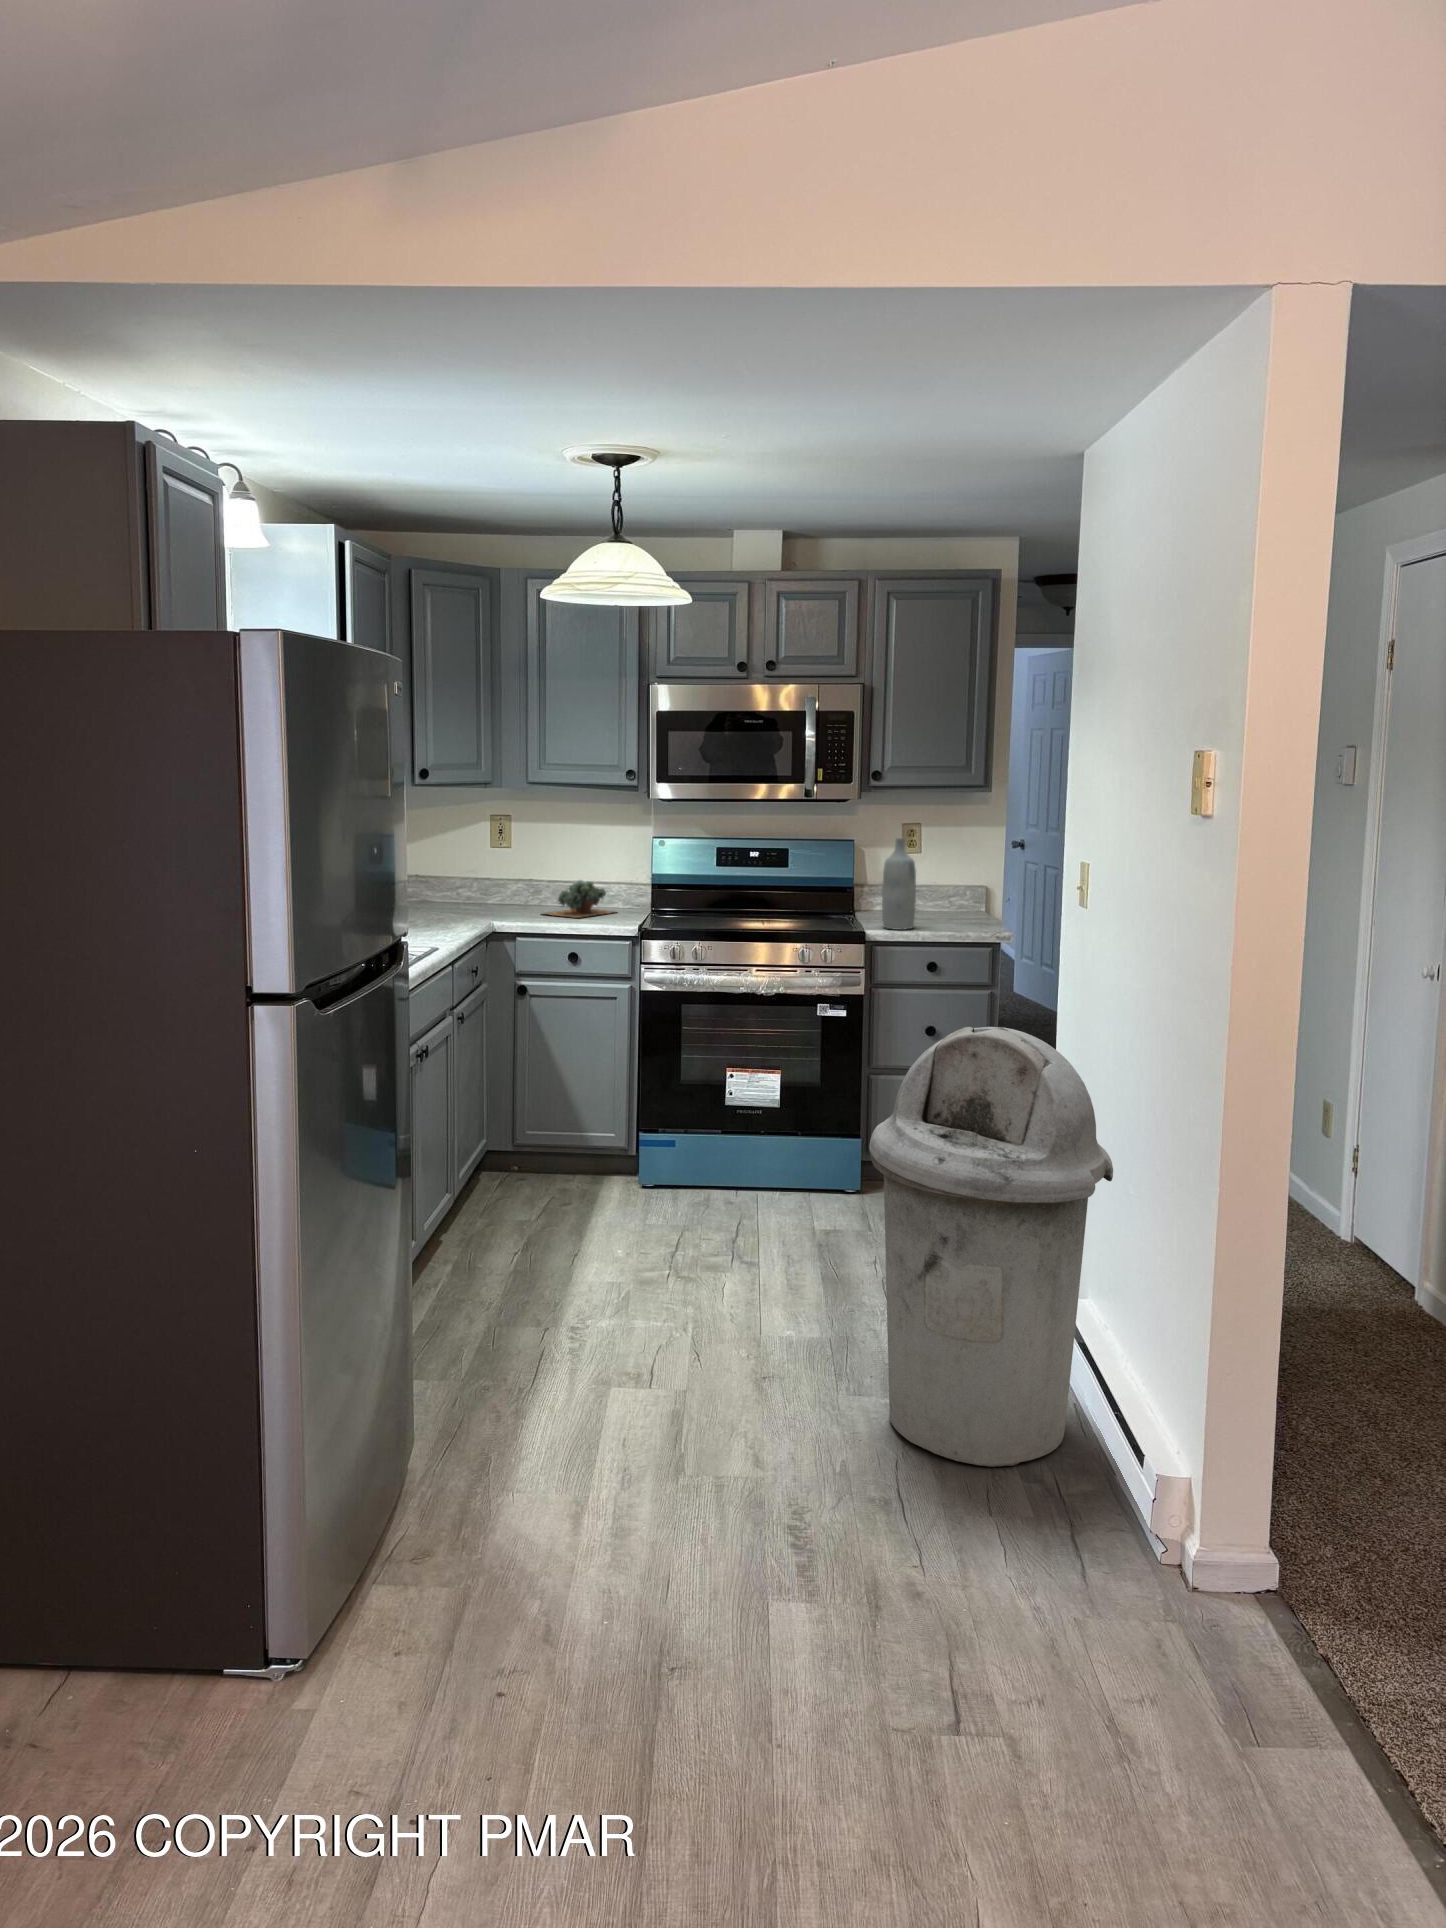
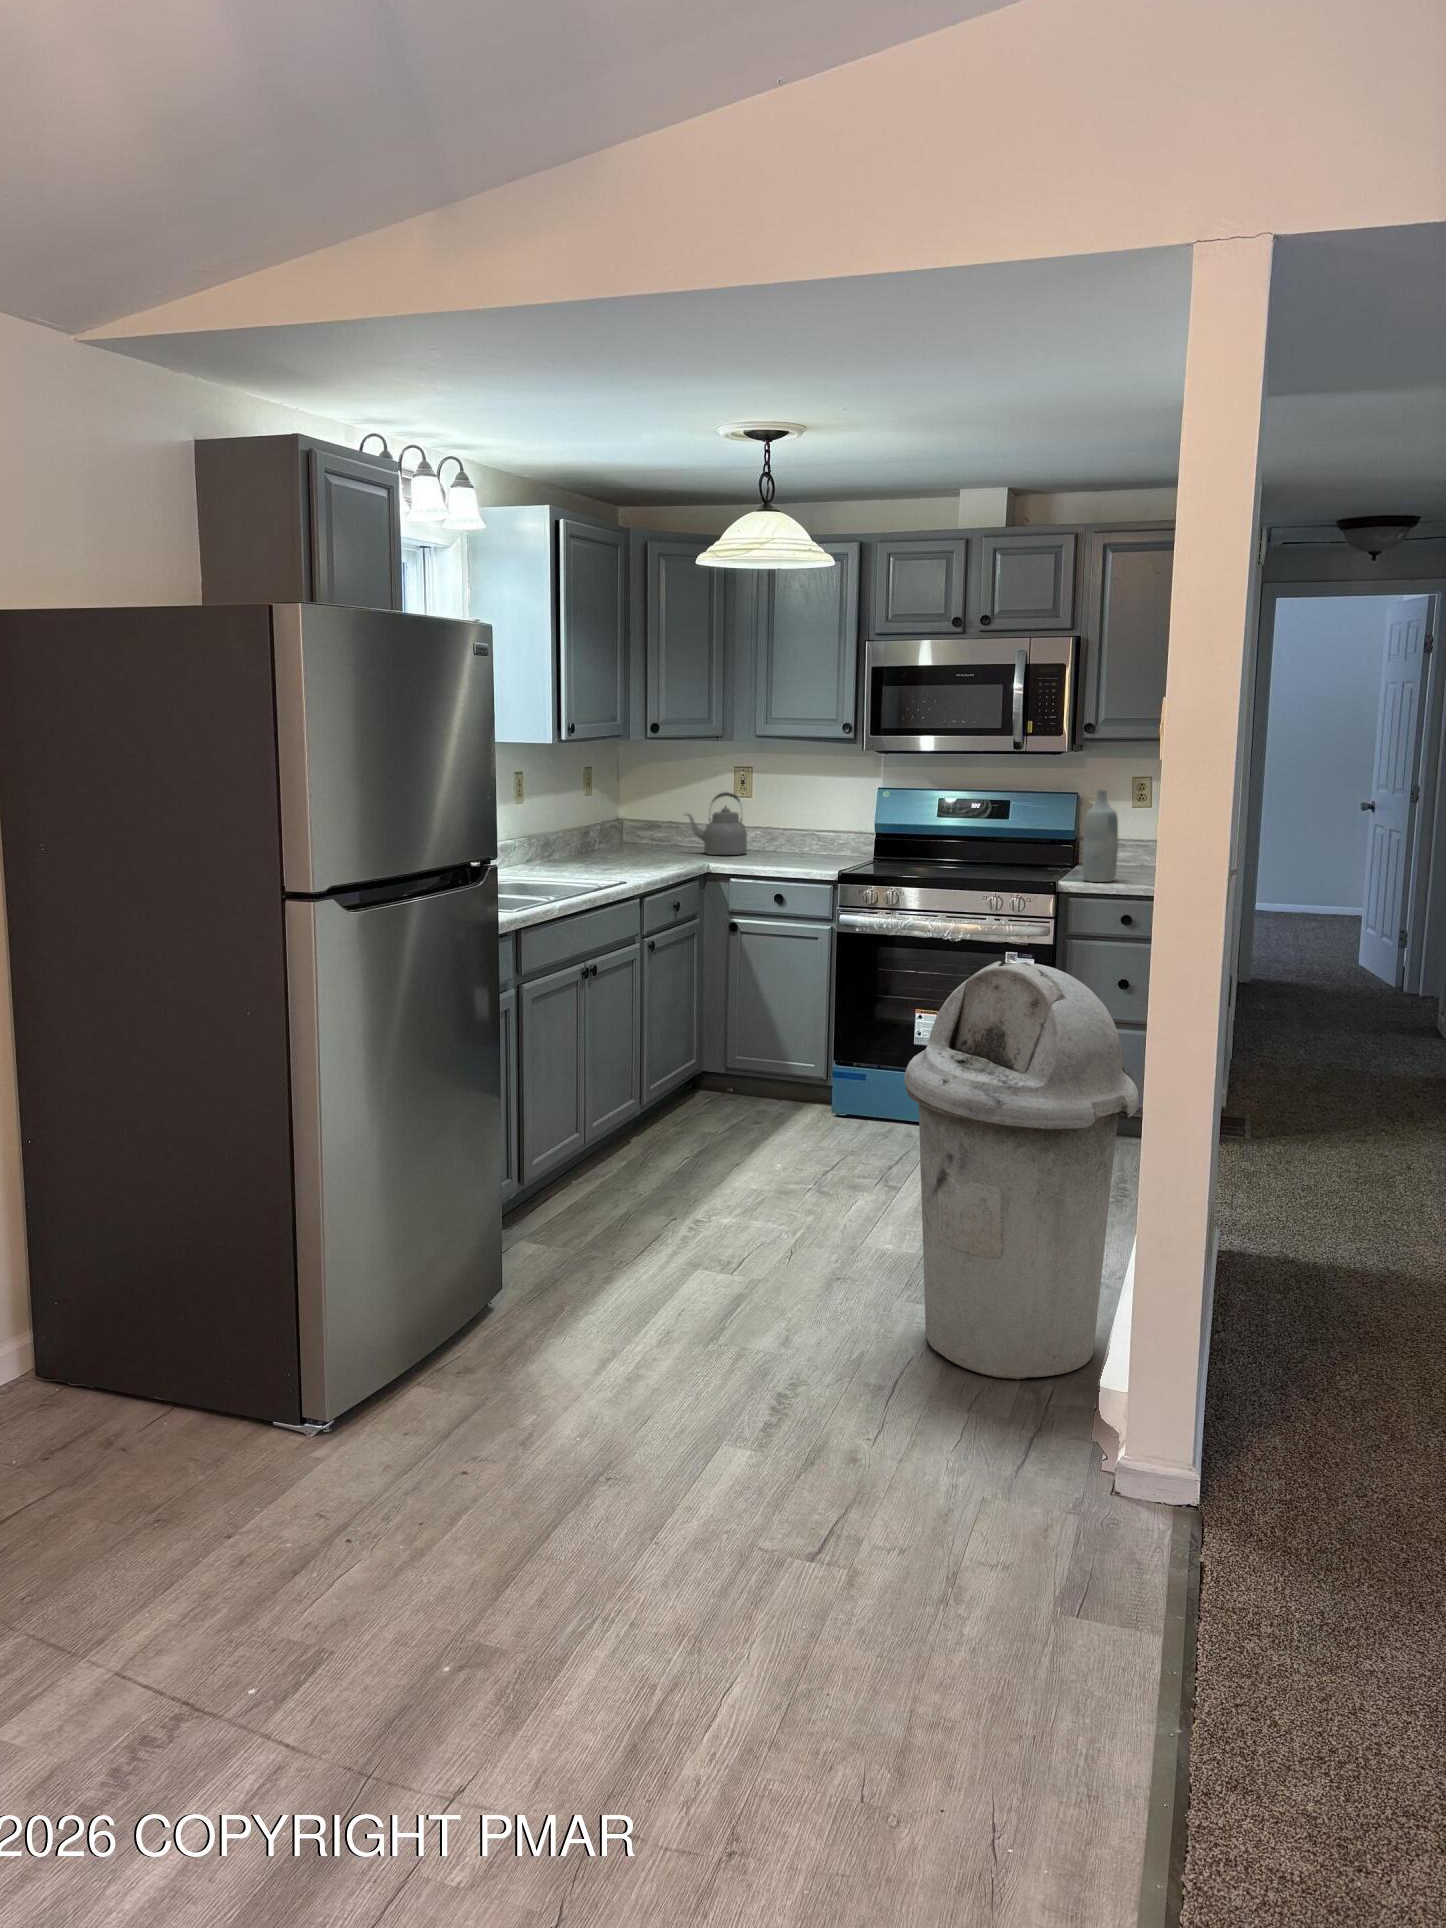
kettle: none [439,843,509,910] -> present [686,792,747,855]
succulent plant: present [541,880,614,918] -> none [767,828,844,864]

